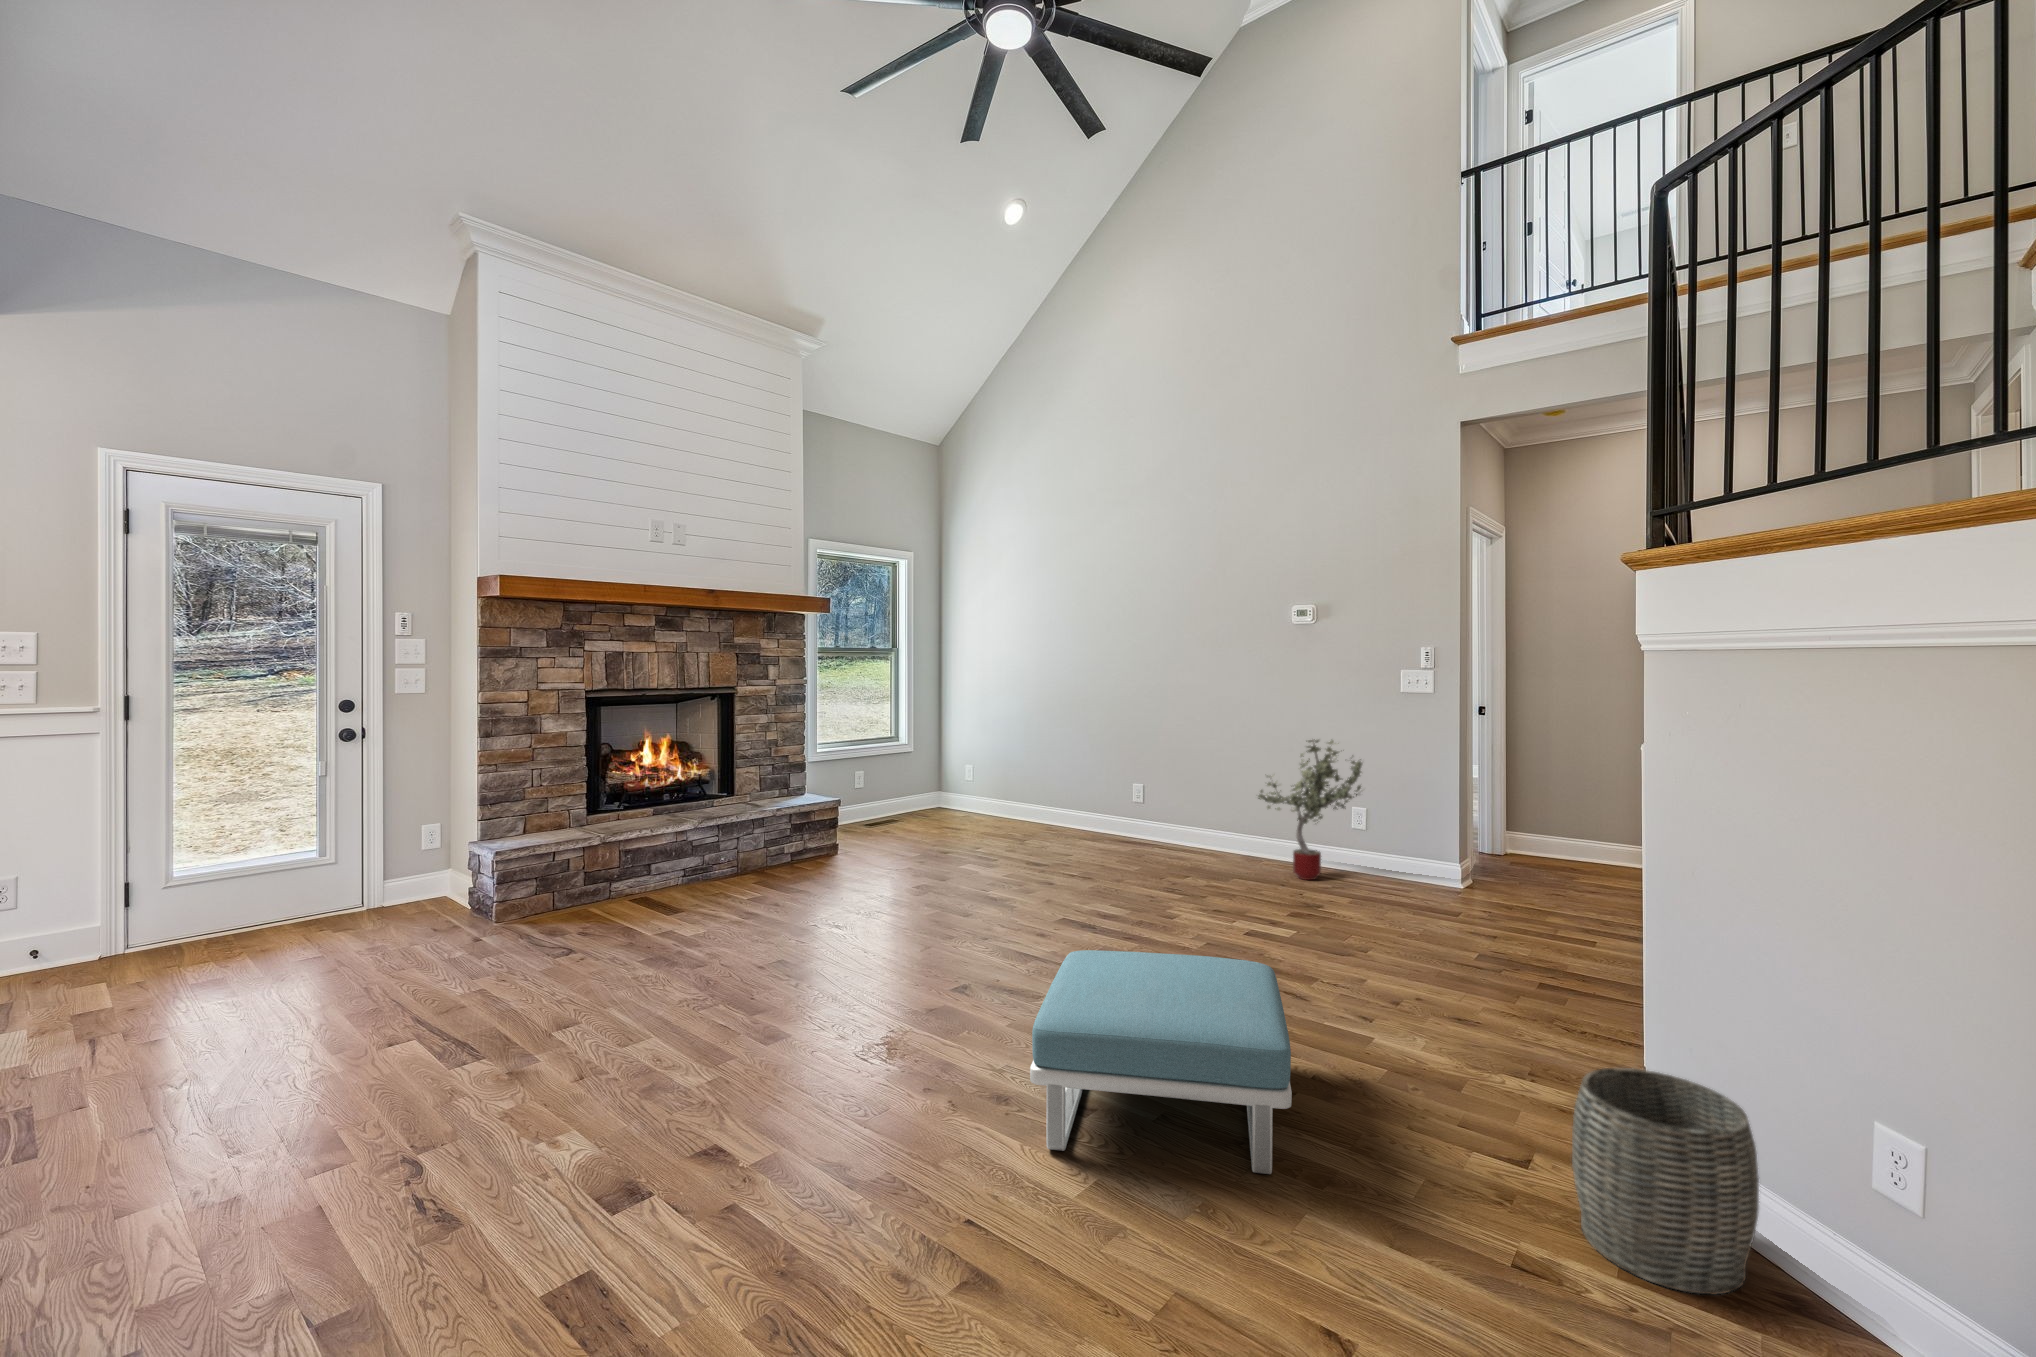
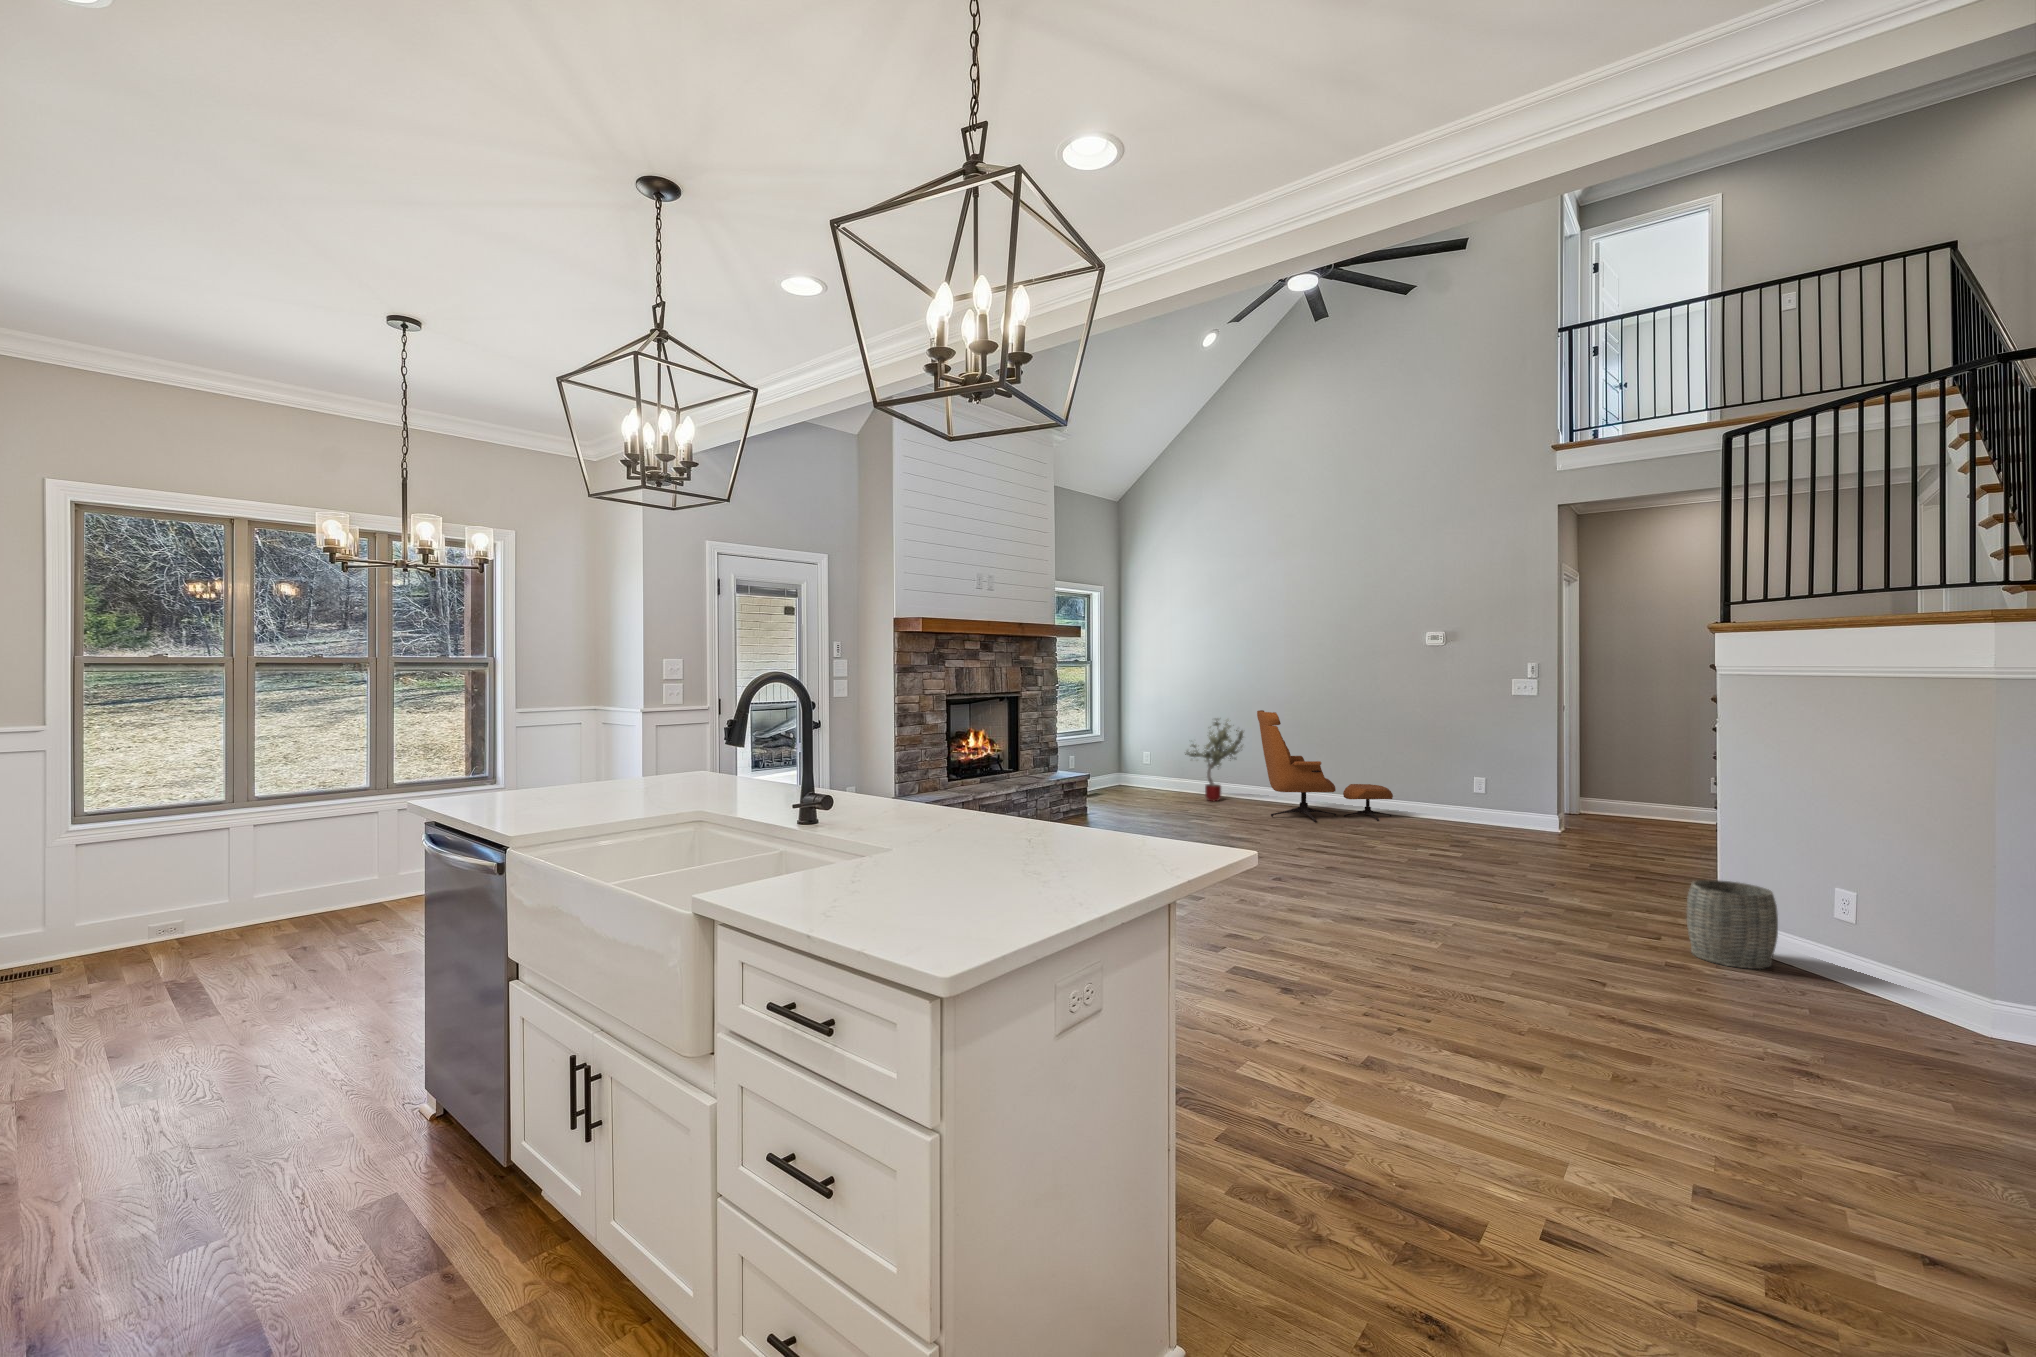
lounge chair: none [1061,713,1244,870] -> present [1257,710,1393,822]
potted tree: present [1258,739,1362,880] -> present [1185,719,1243,801]
footstool: present [1030,950,1292,1174] -> none [1374,844,1540,940]

